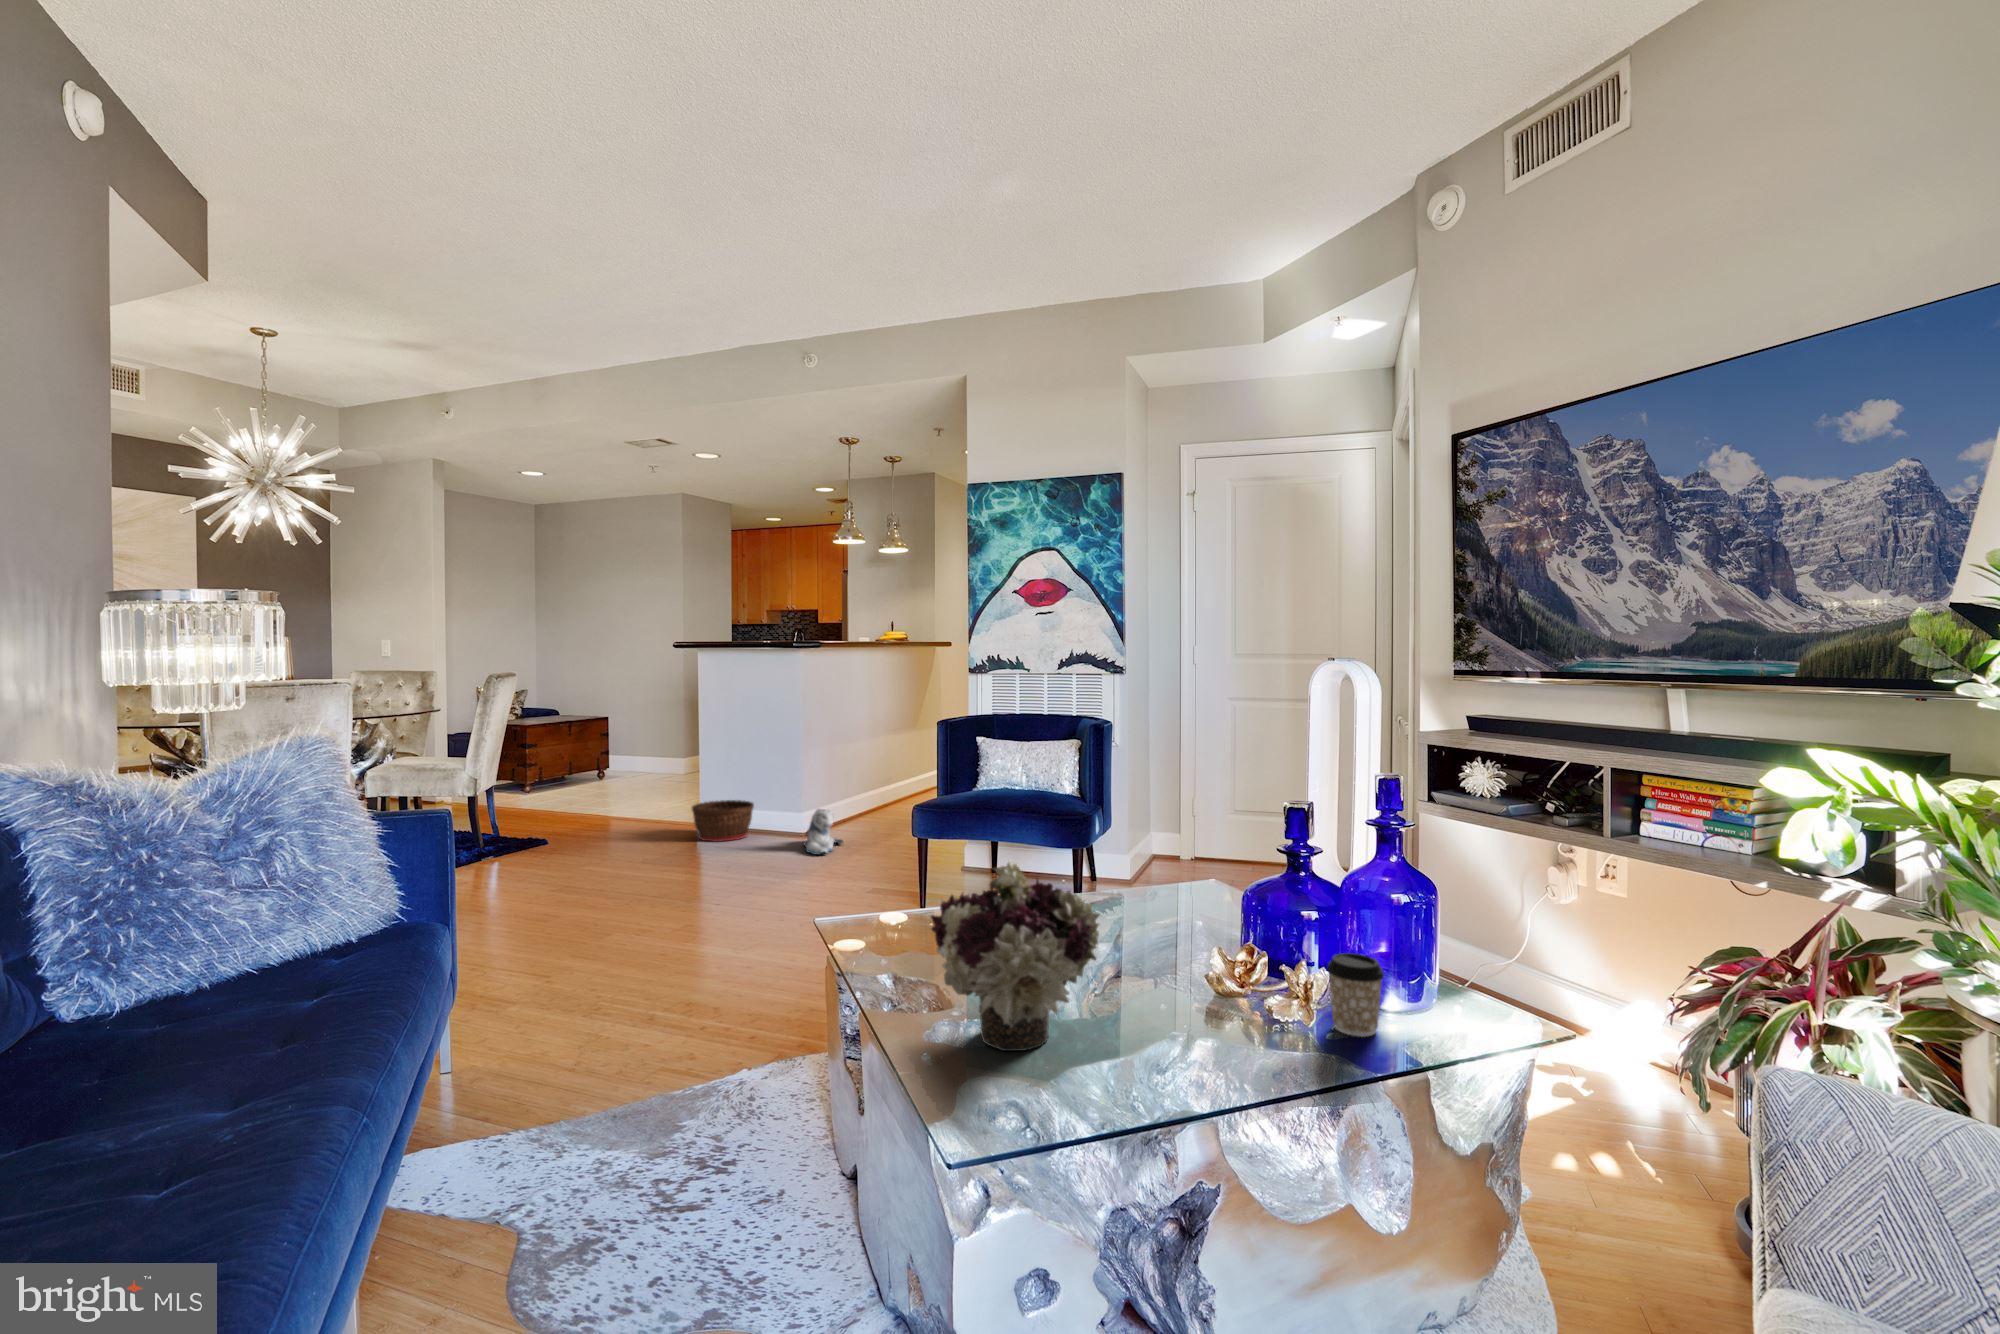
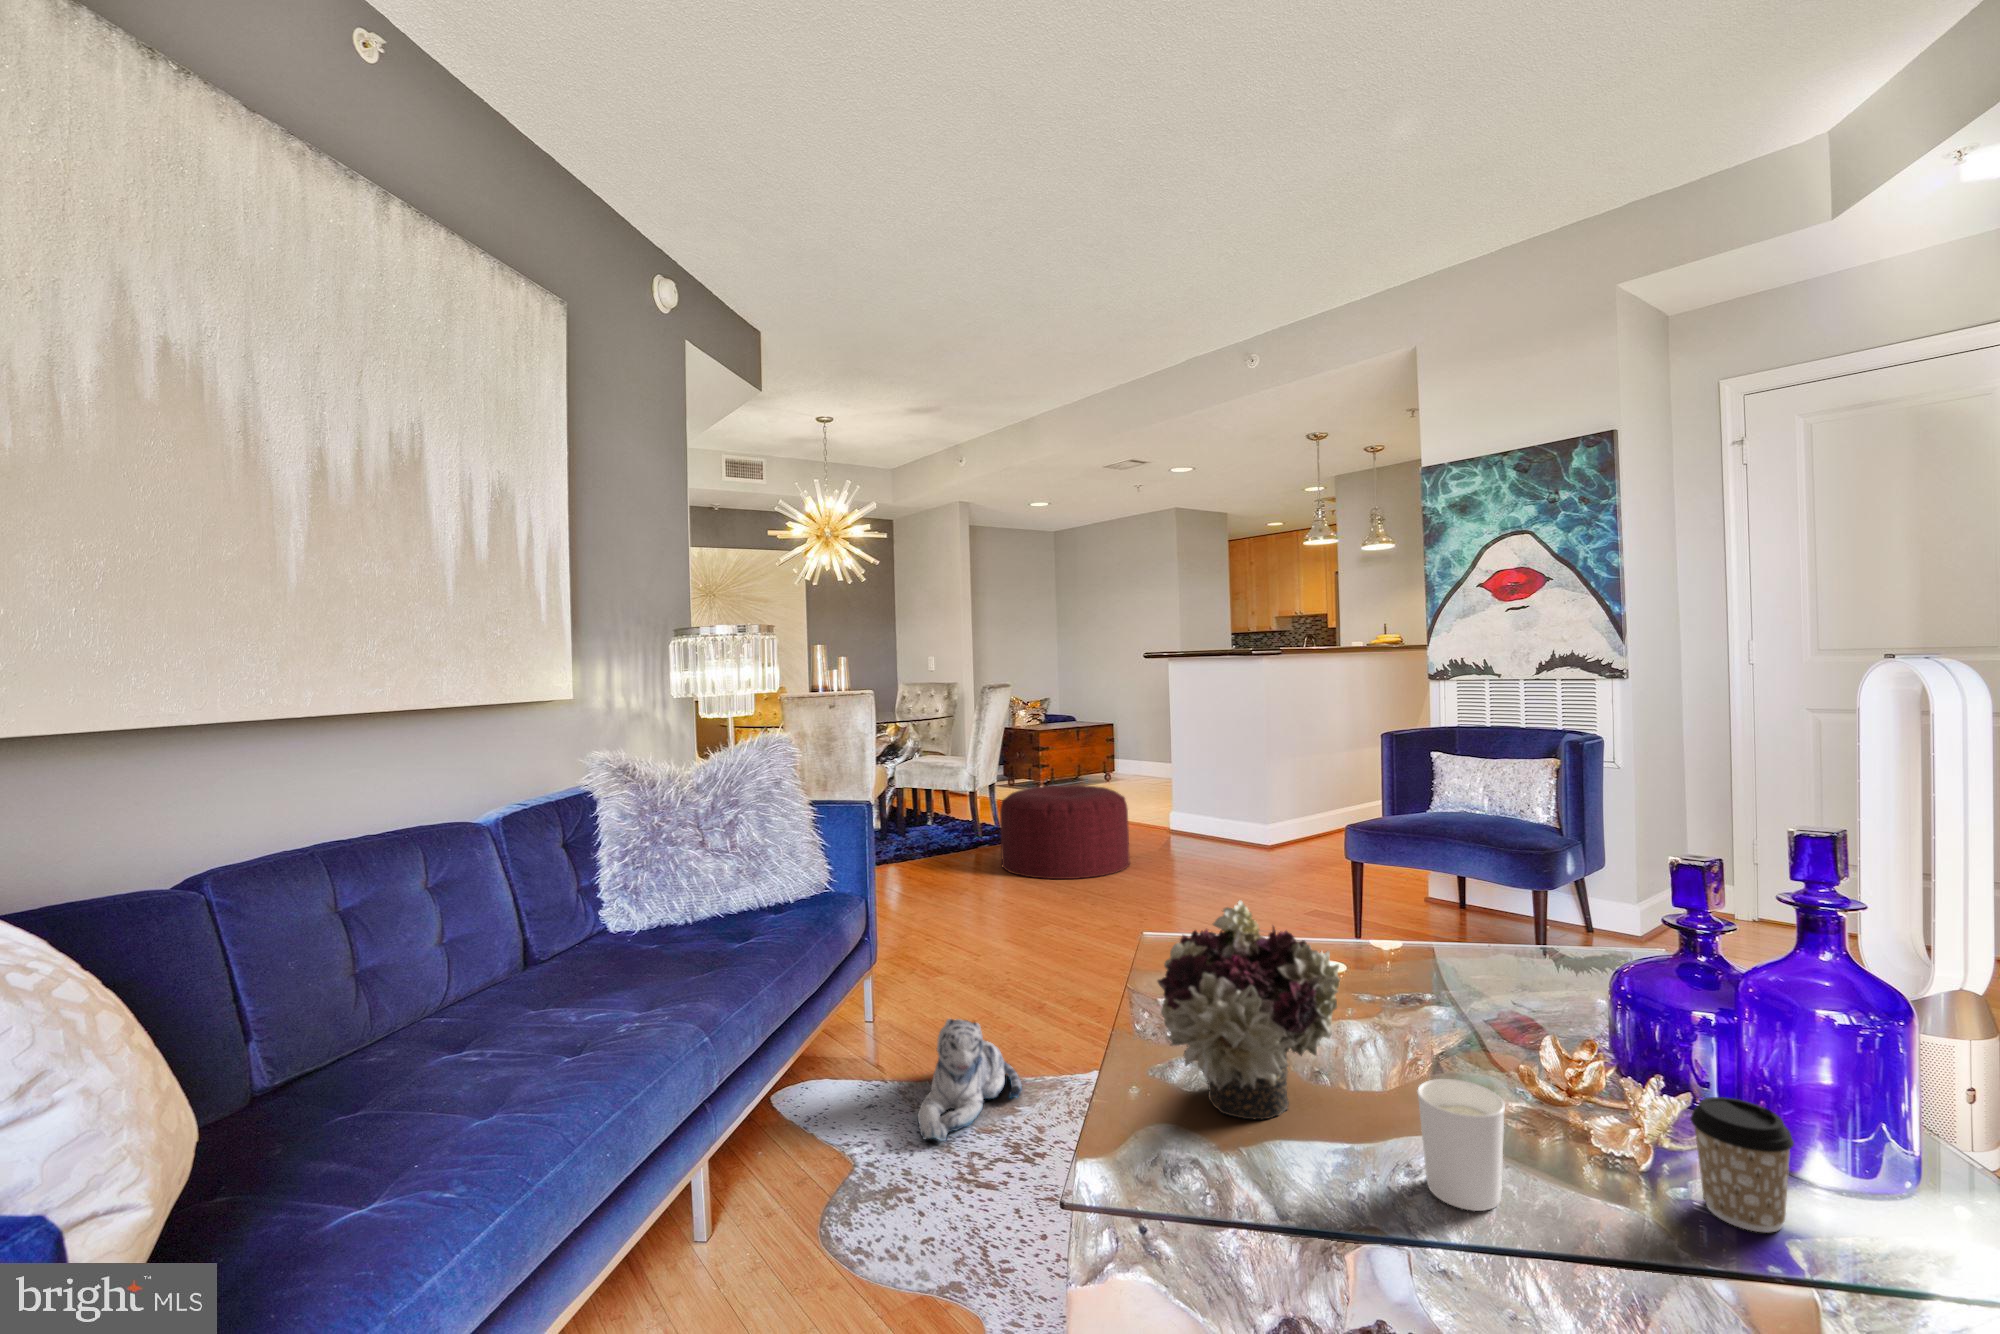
ottoman: none [513,785,671,892] -> present [1000,785,1130,879]
basket: present [692,800,754,842] -> none [1160,805,1219,845]
plush toy: present [804,809,843,855] -> present [918,1019,1022,1140]
candle holder: none [1176,976,1238,1070] -> present [1417,1079,1505,1211]

